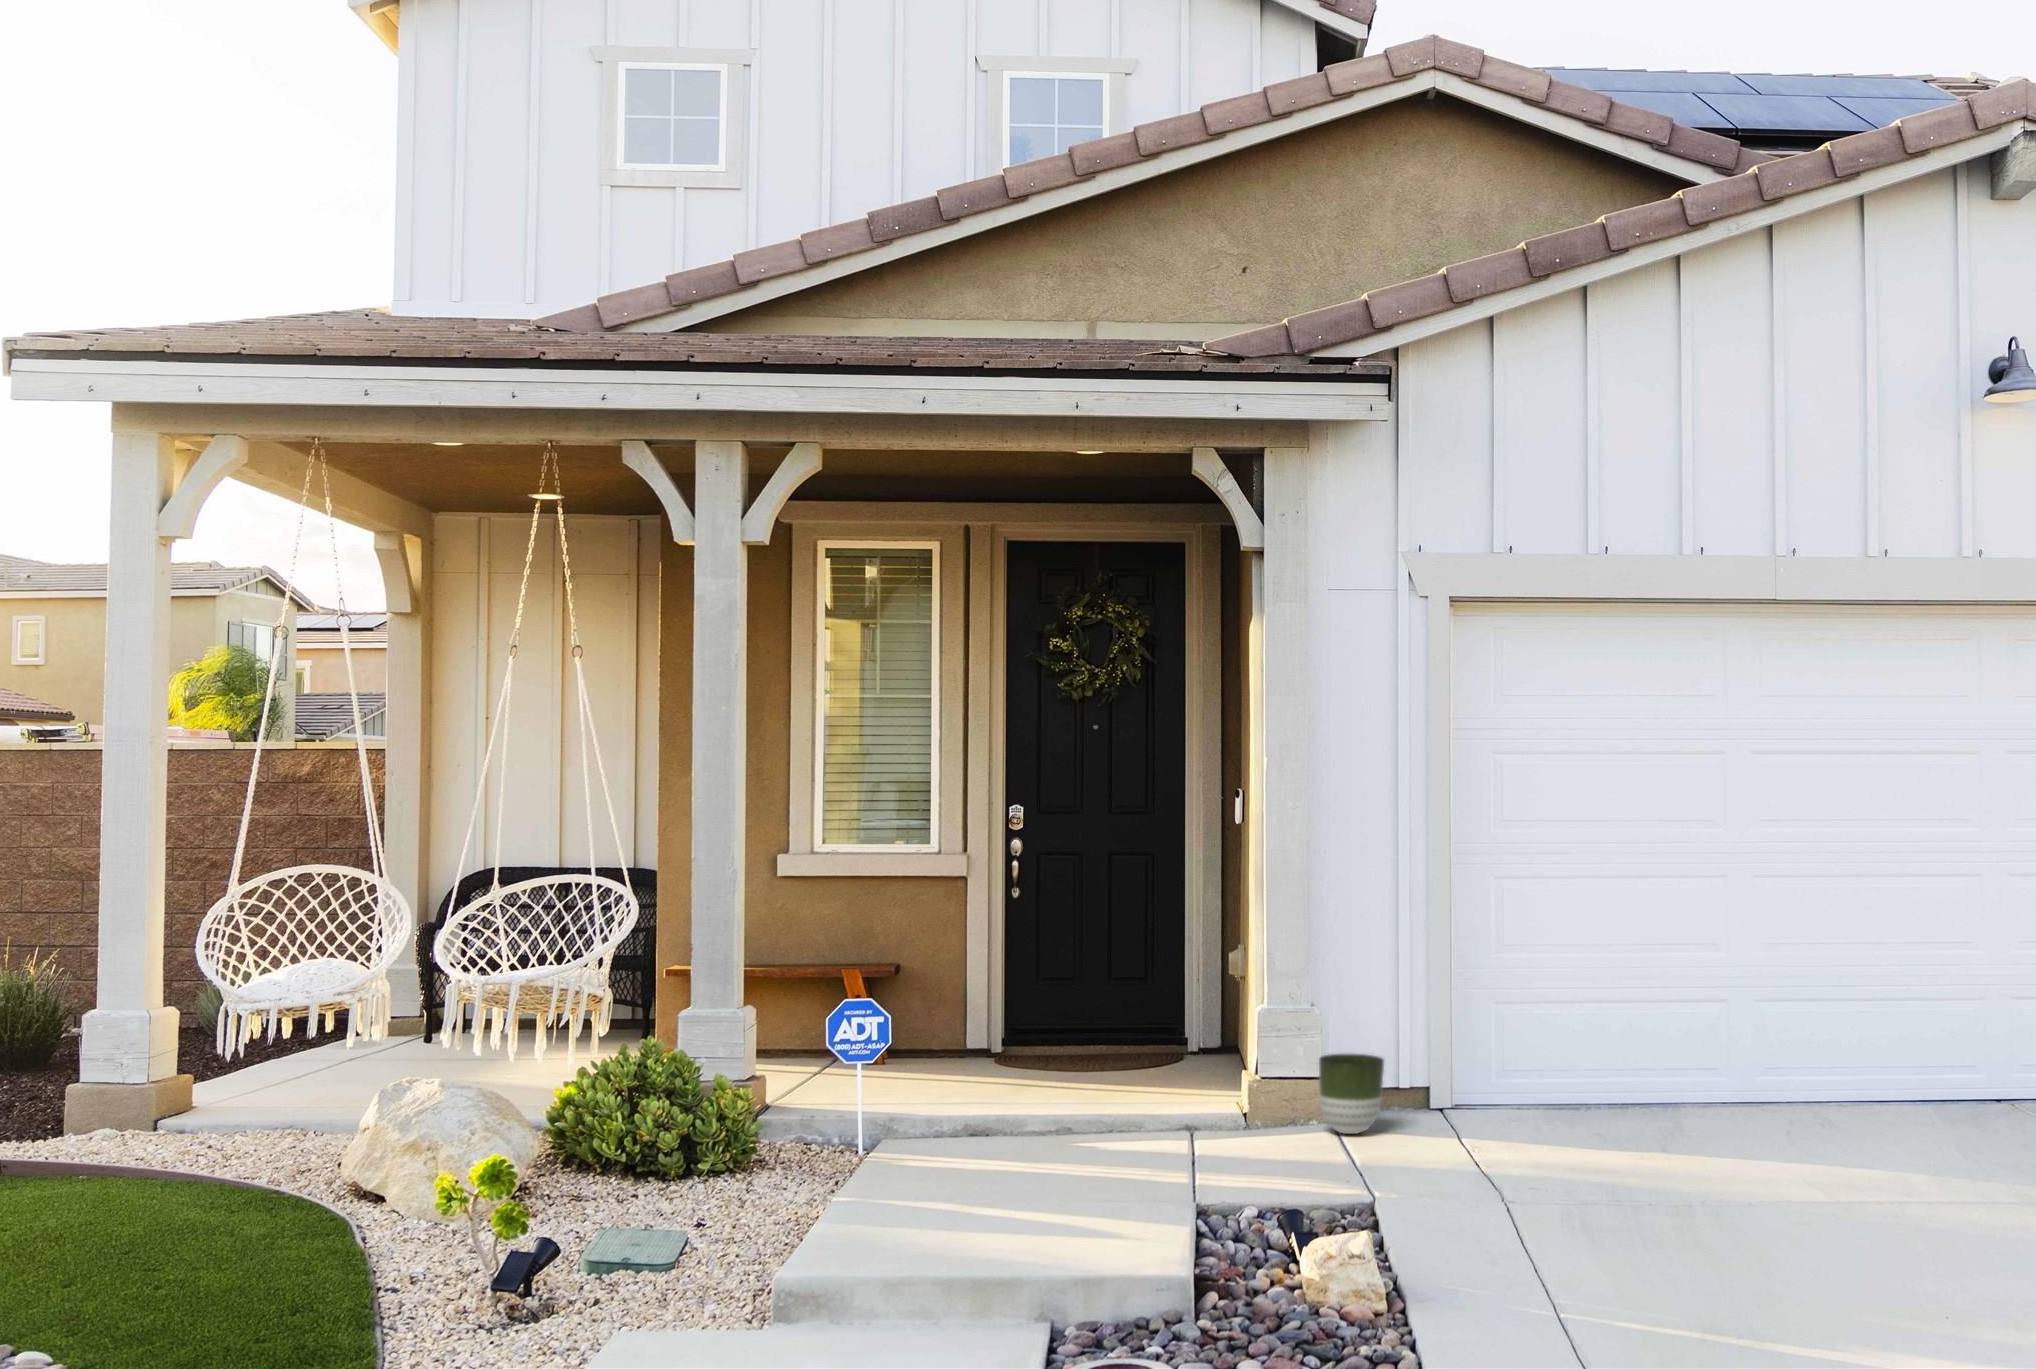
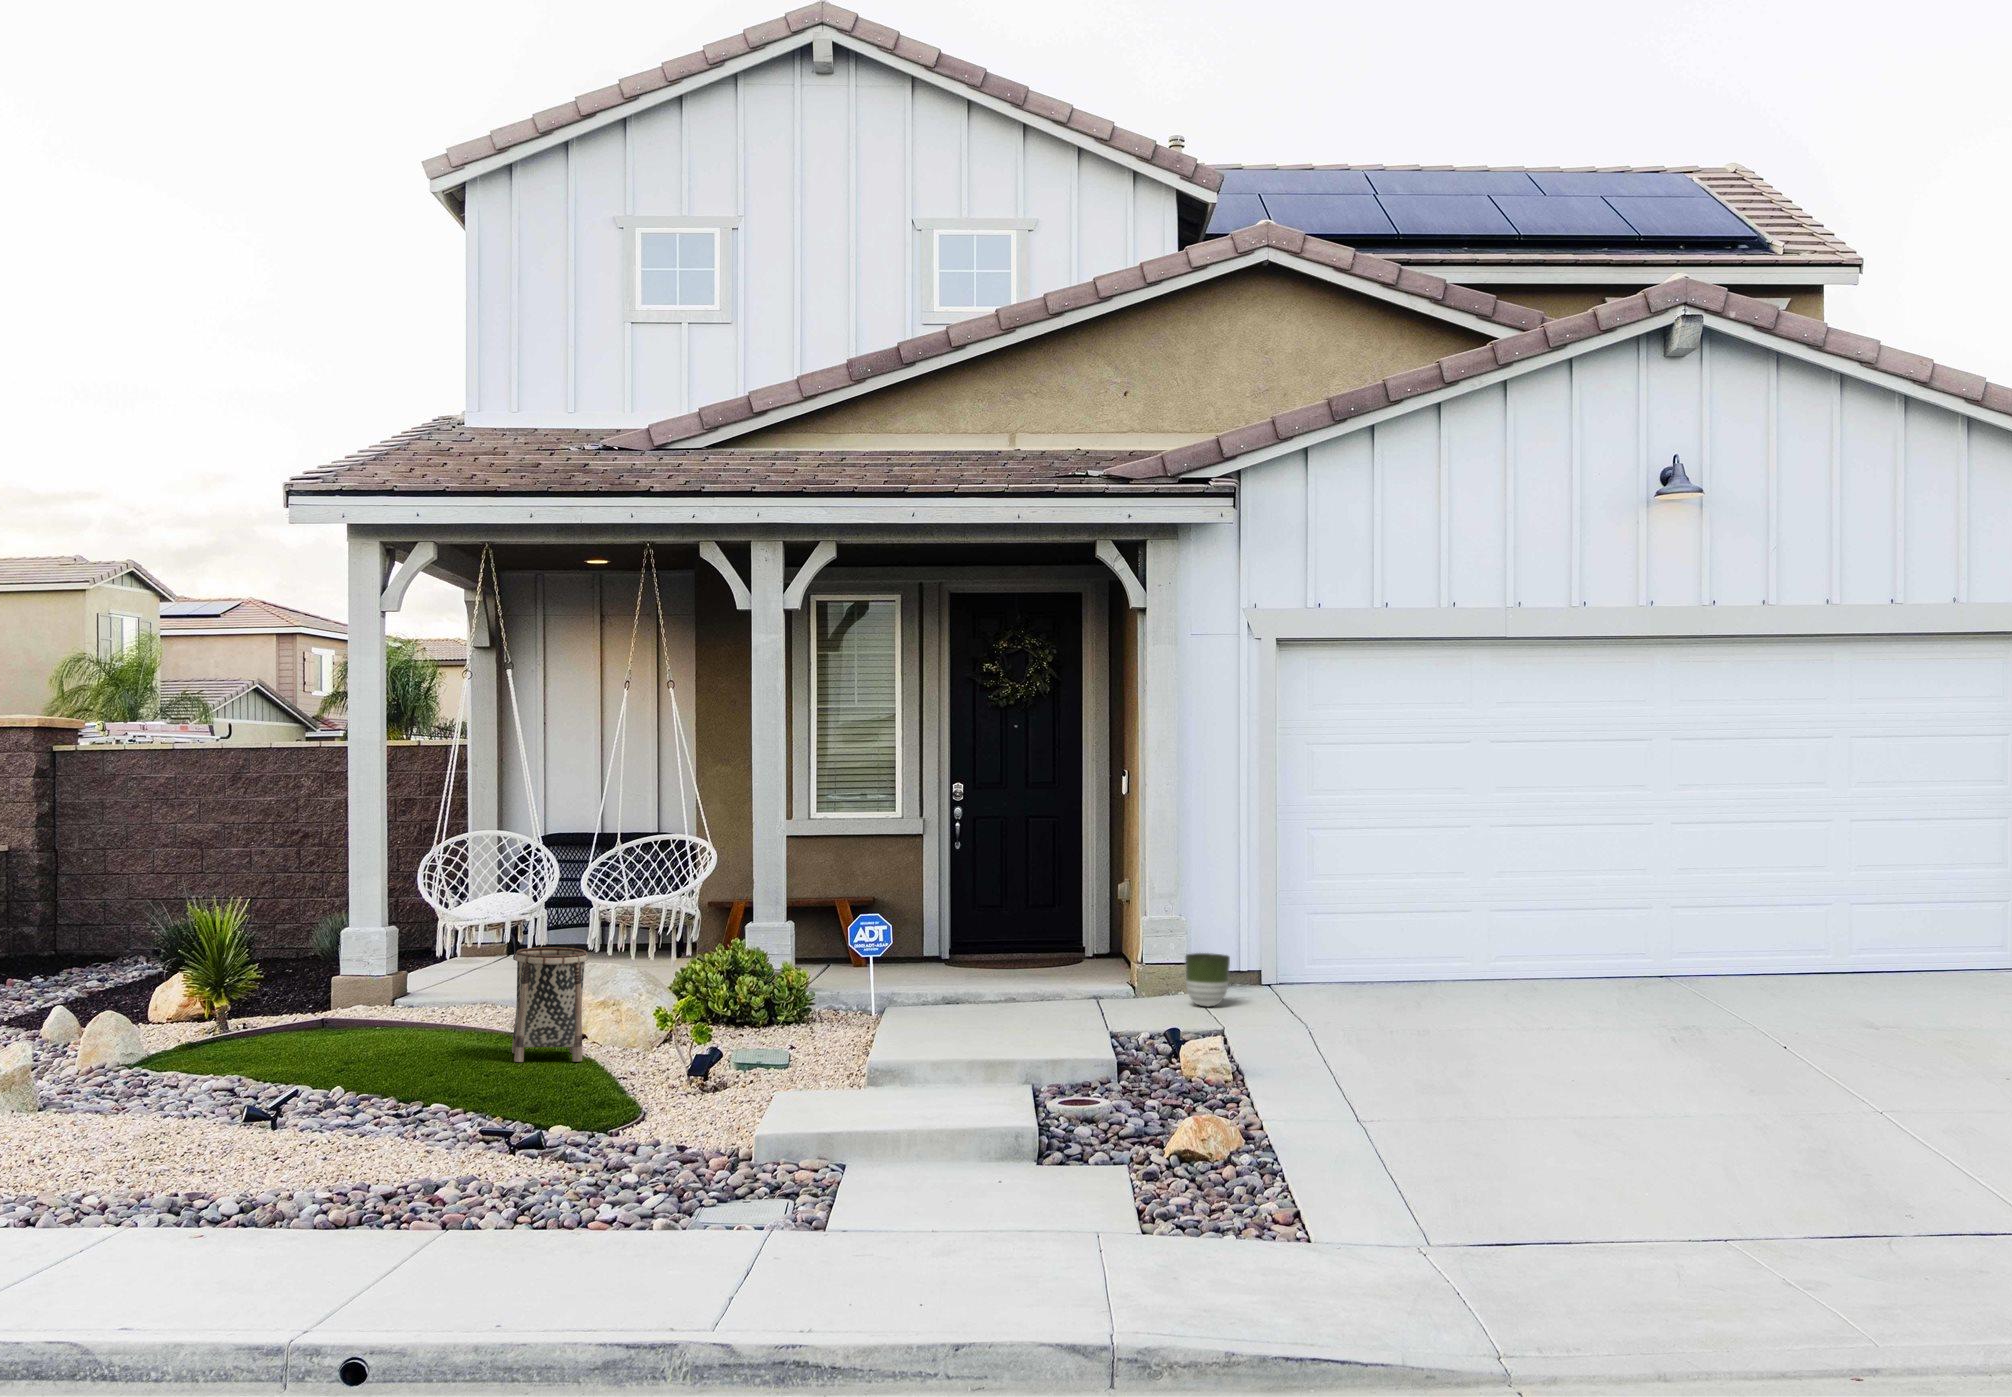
basket: none [199,1083,340,1281] -> present [512,947,588,1062]

